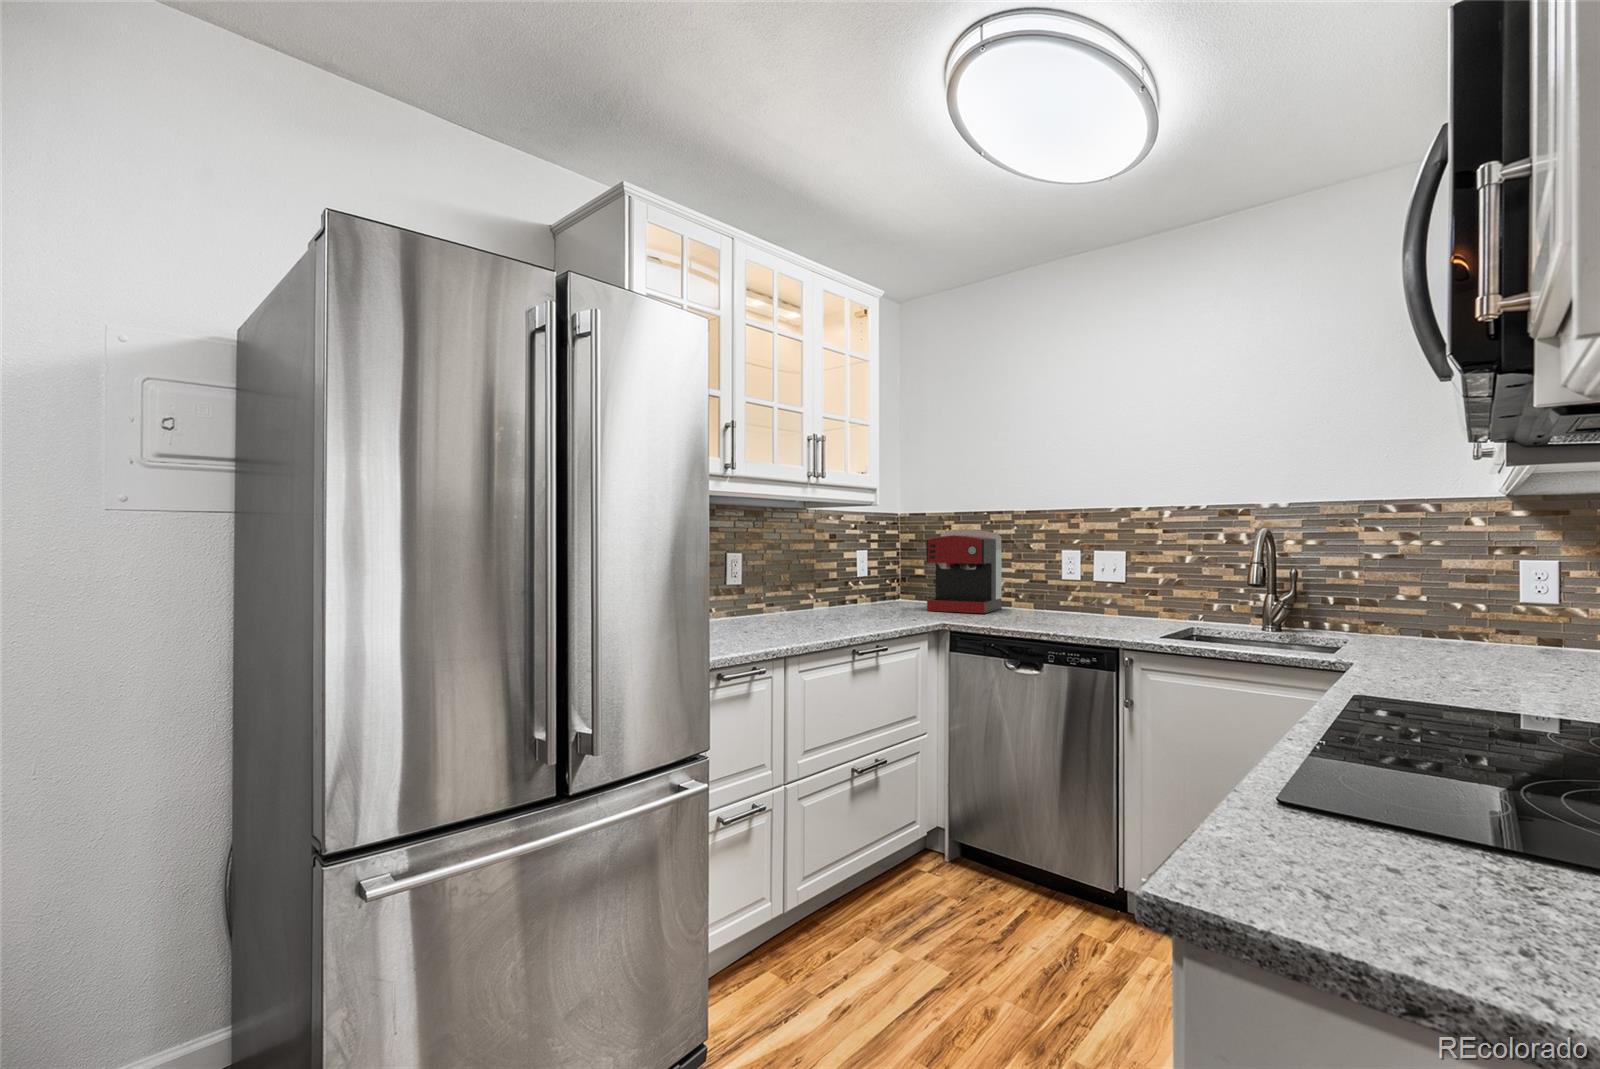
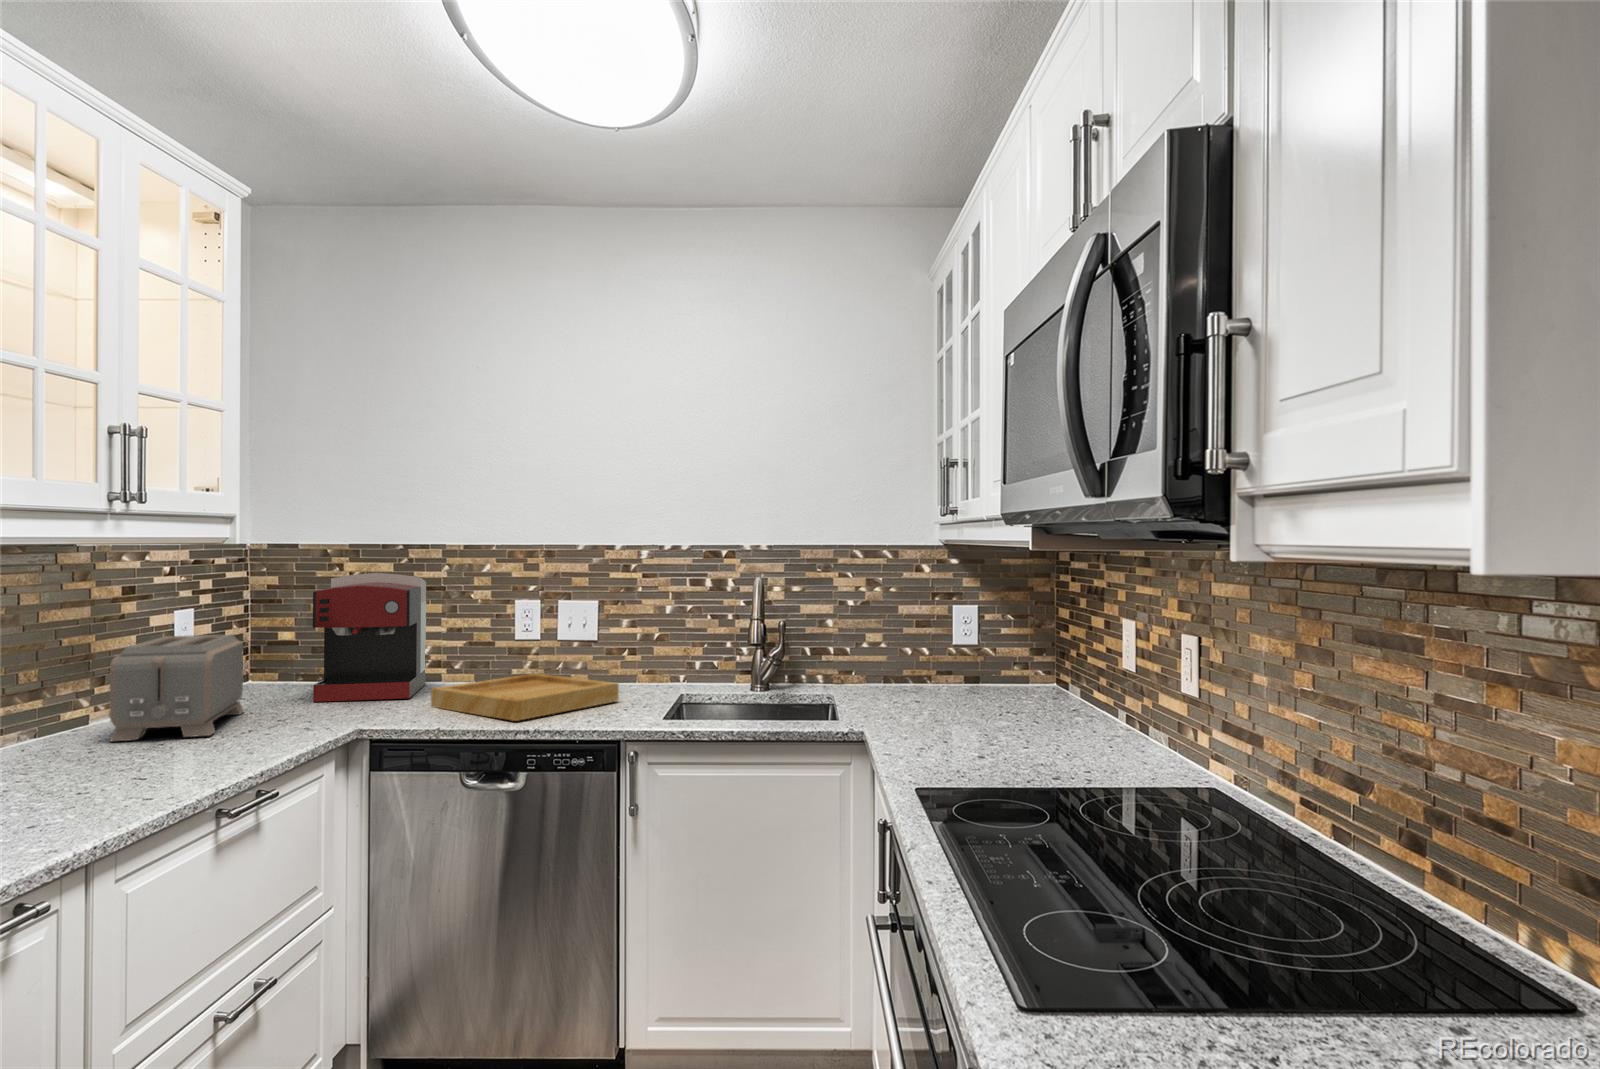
toaster: none [817,563,888,618] -> present [109,634,244,741]
tray: none [995,605,1132,629] -> present [431,673,619,721]

